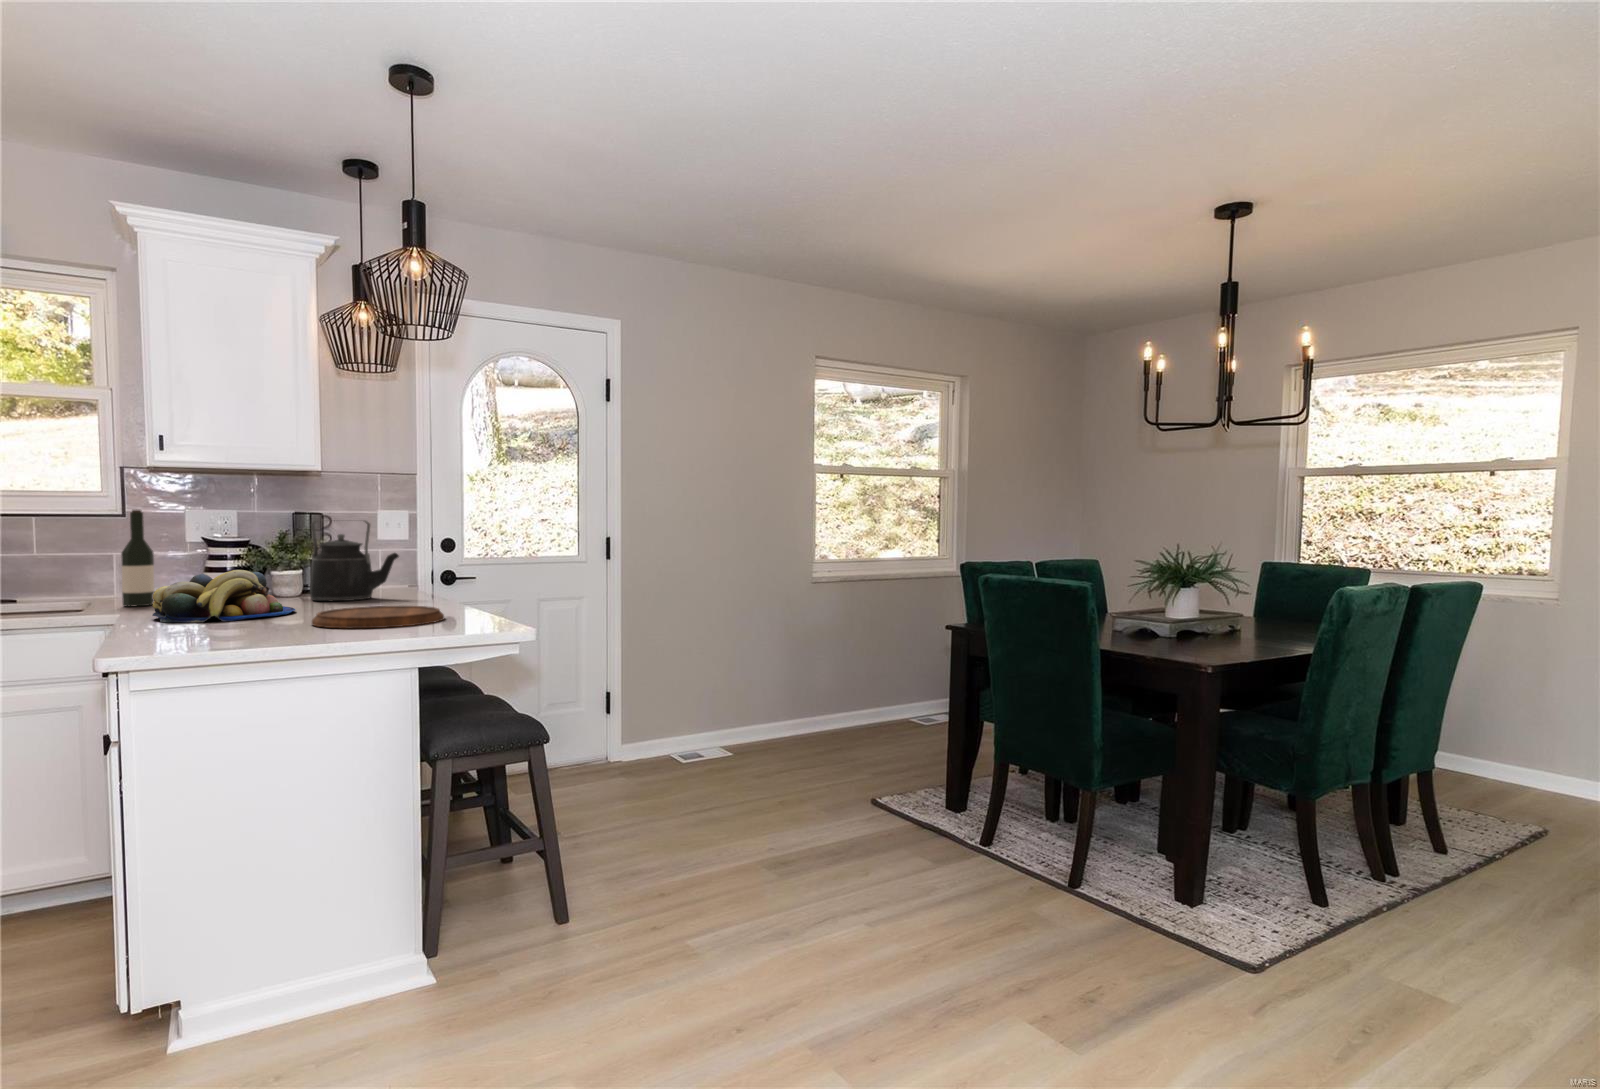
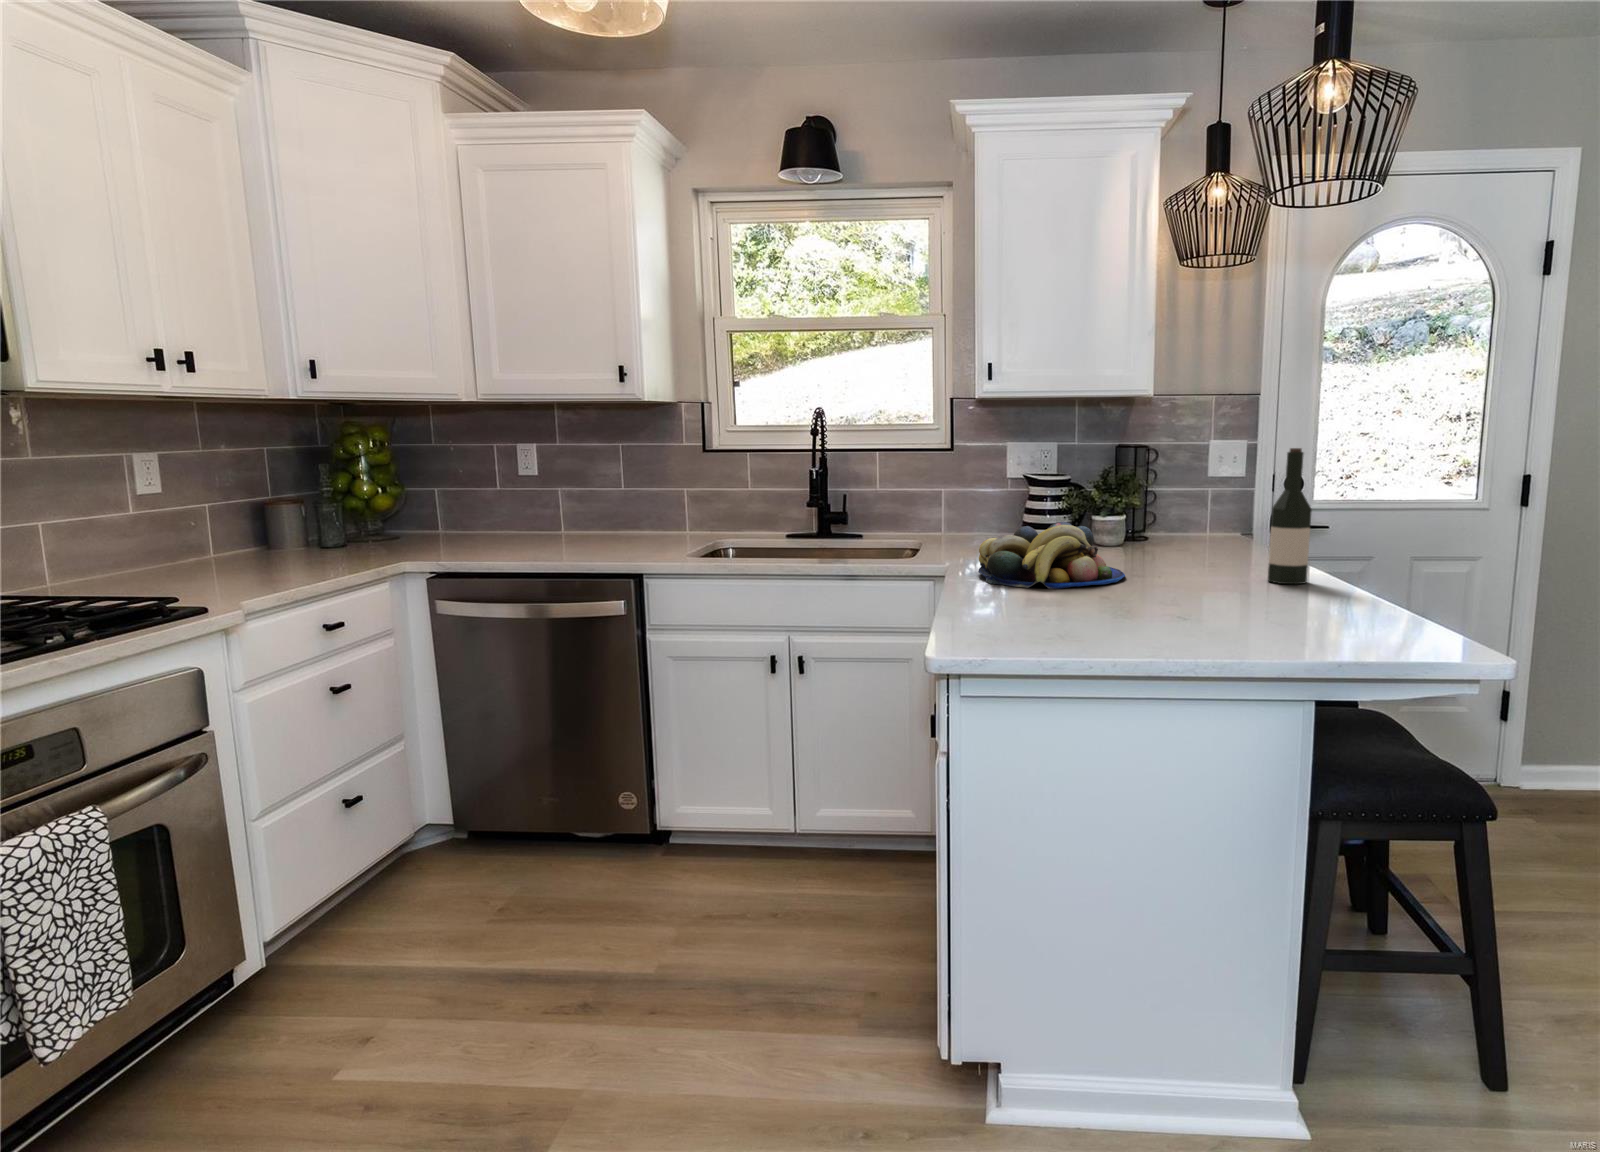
wine bottle: present [121,510,154,607] -> present [1268,448,1312,584]
kettle: present [310,520,399,601] -> none [1134,458,1247,559]
cutting board: present [312,606,444,628] -> none [1153,585,1337,631]

